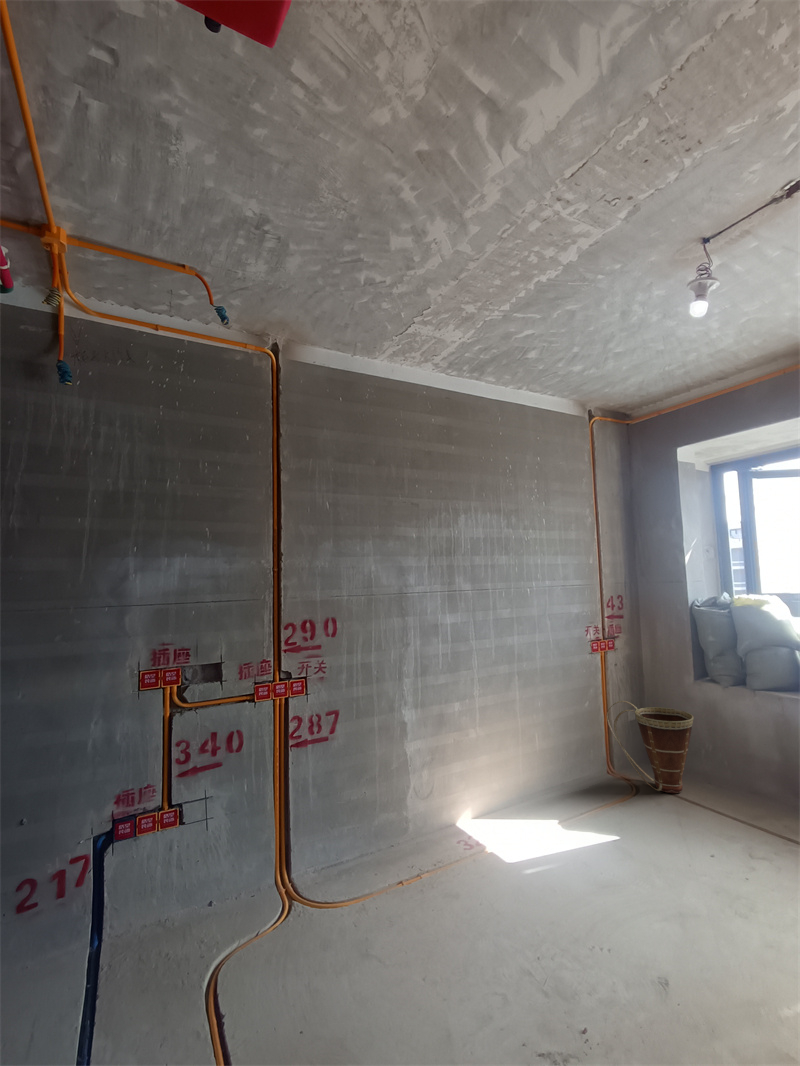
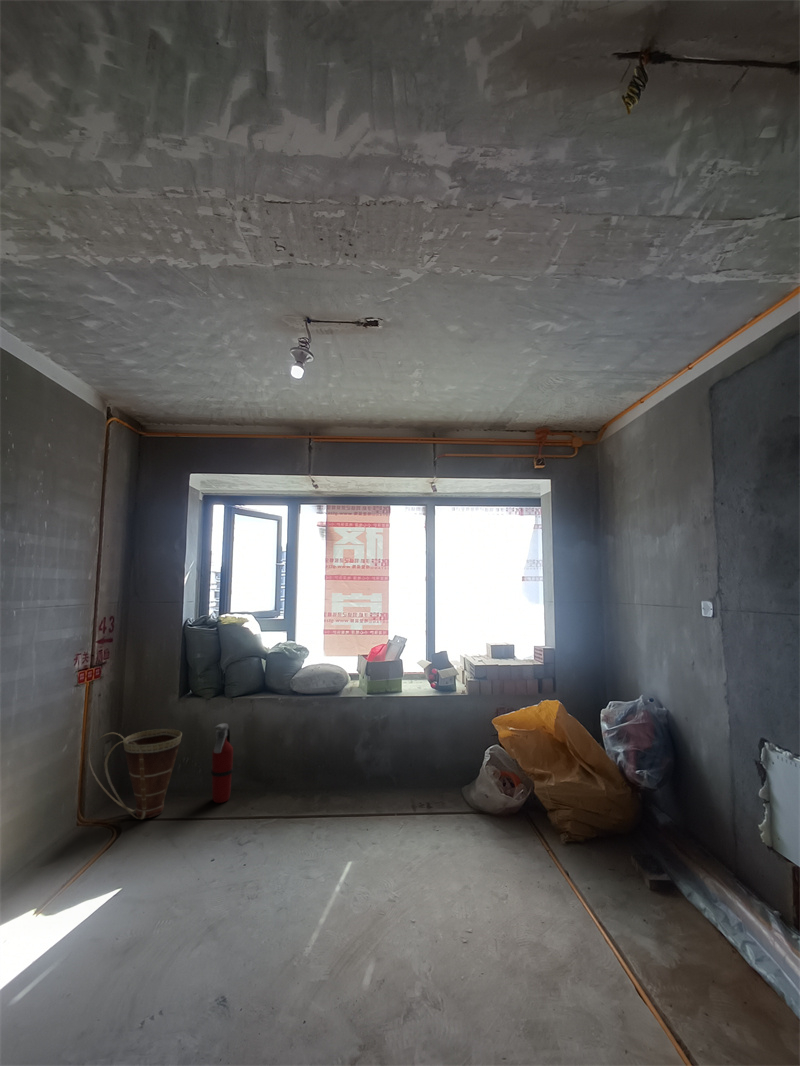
fire extinguisher: none [727,718,763,808] -> present [211,723,233,803]

